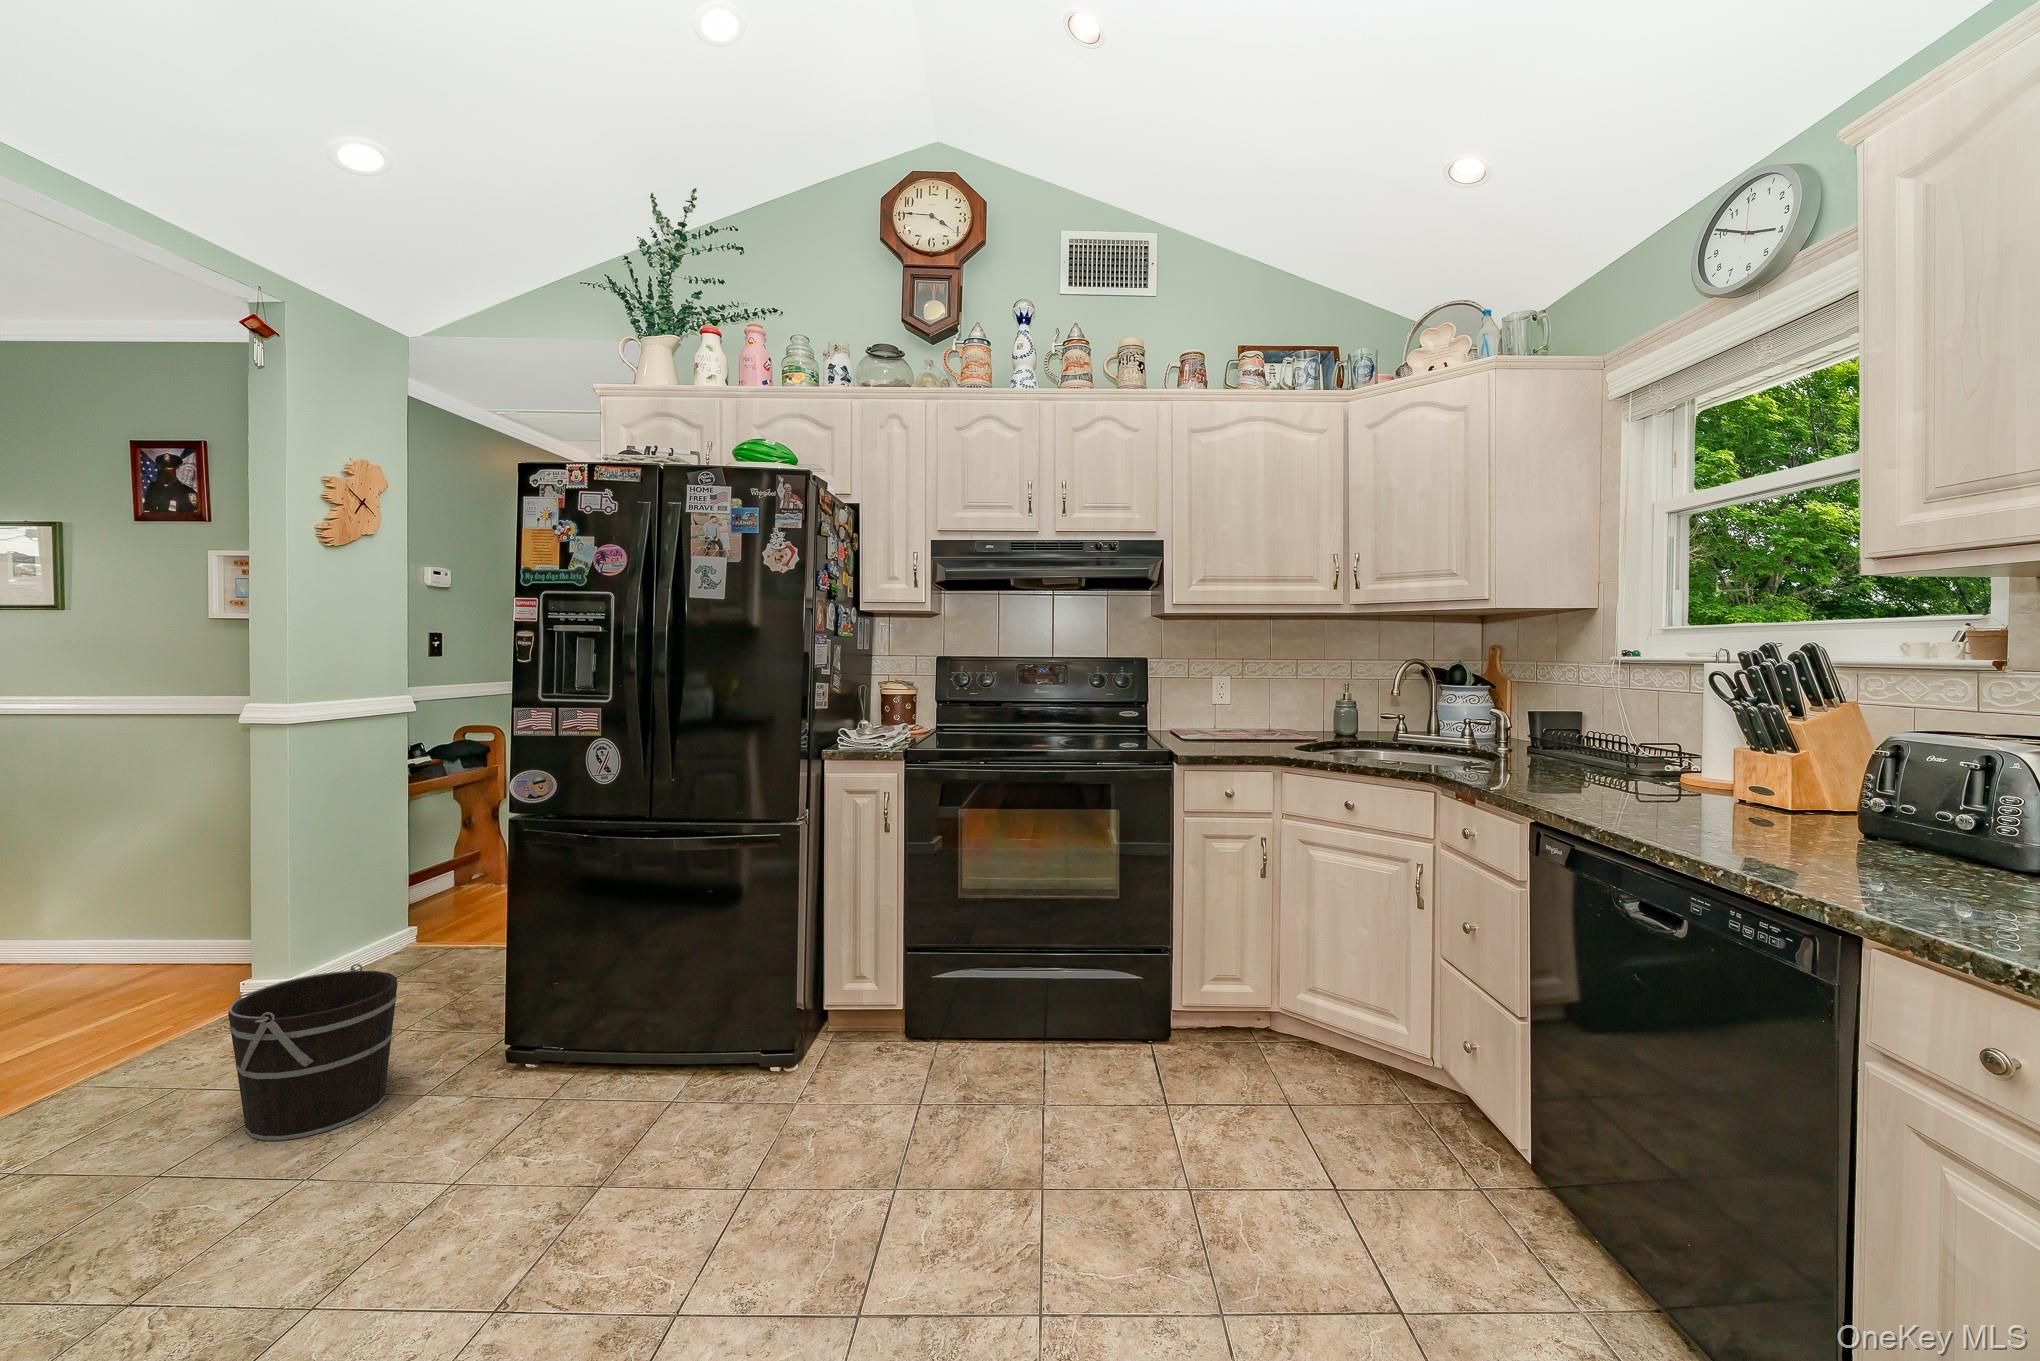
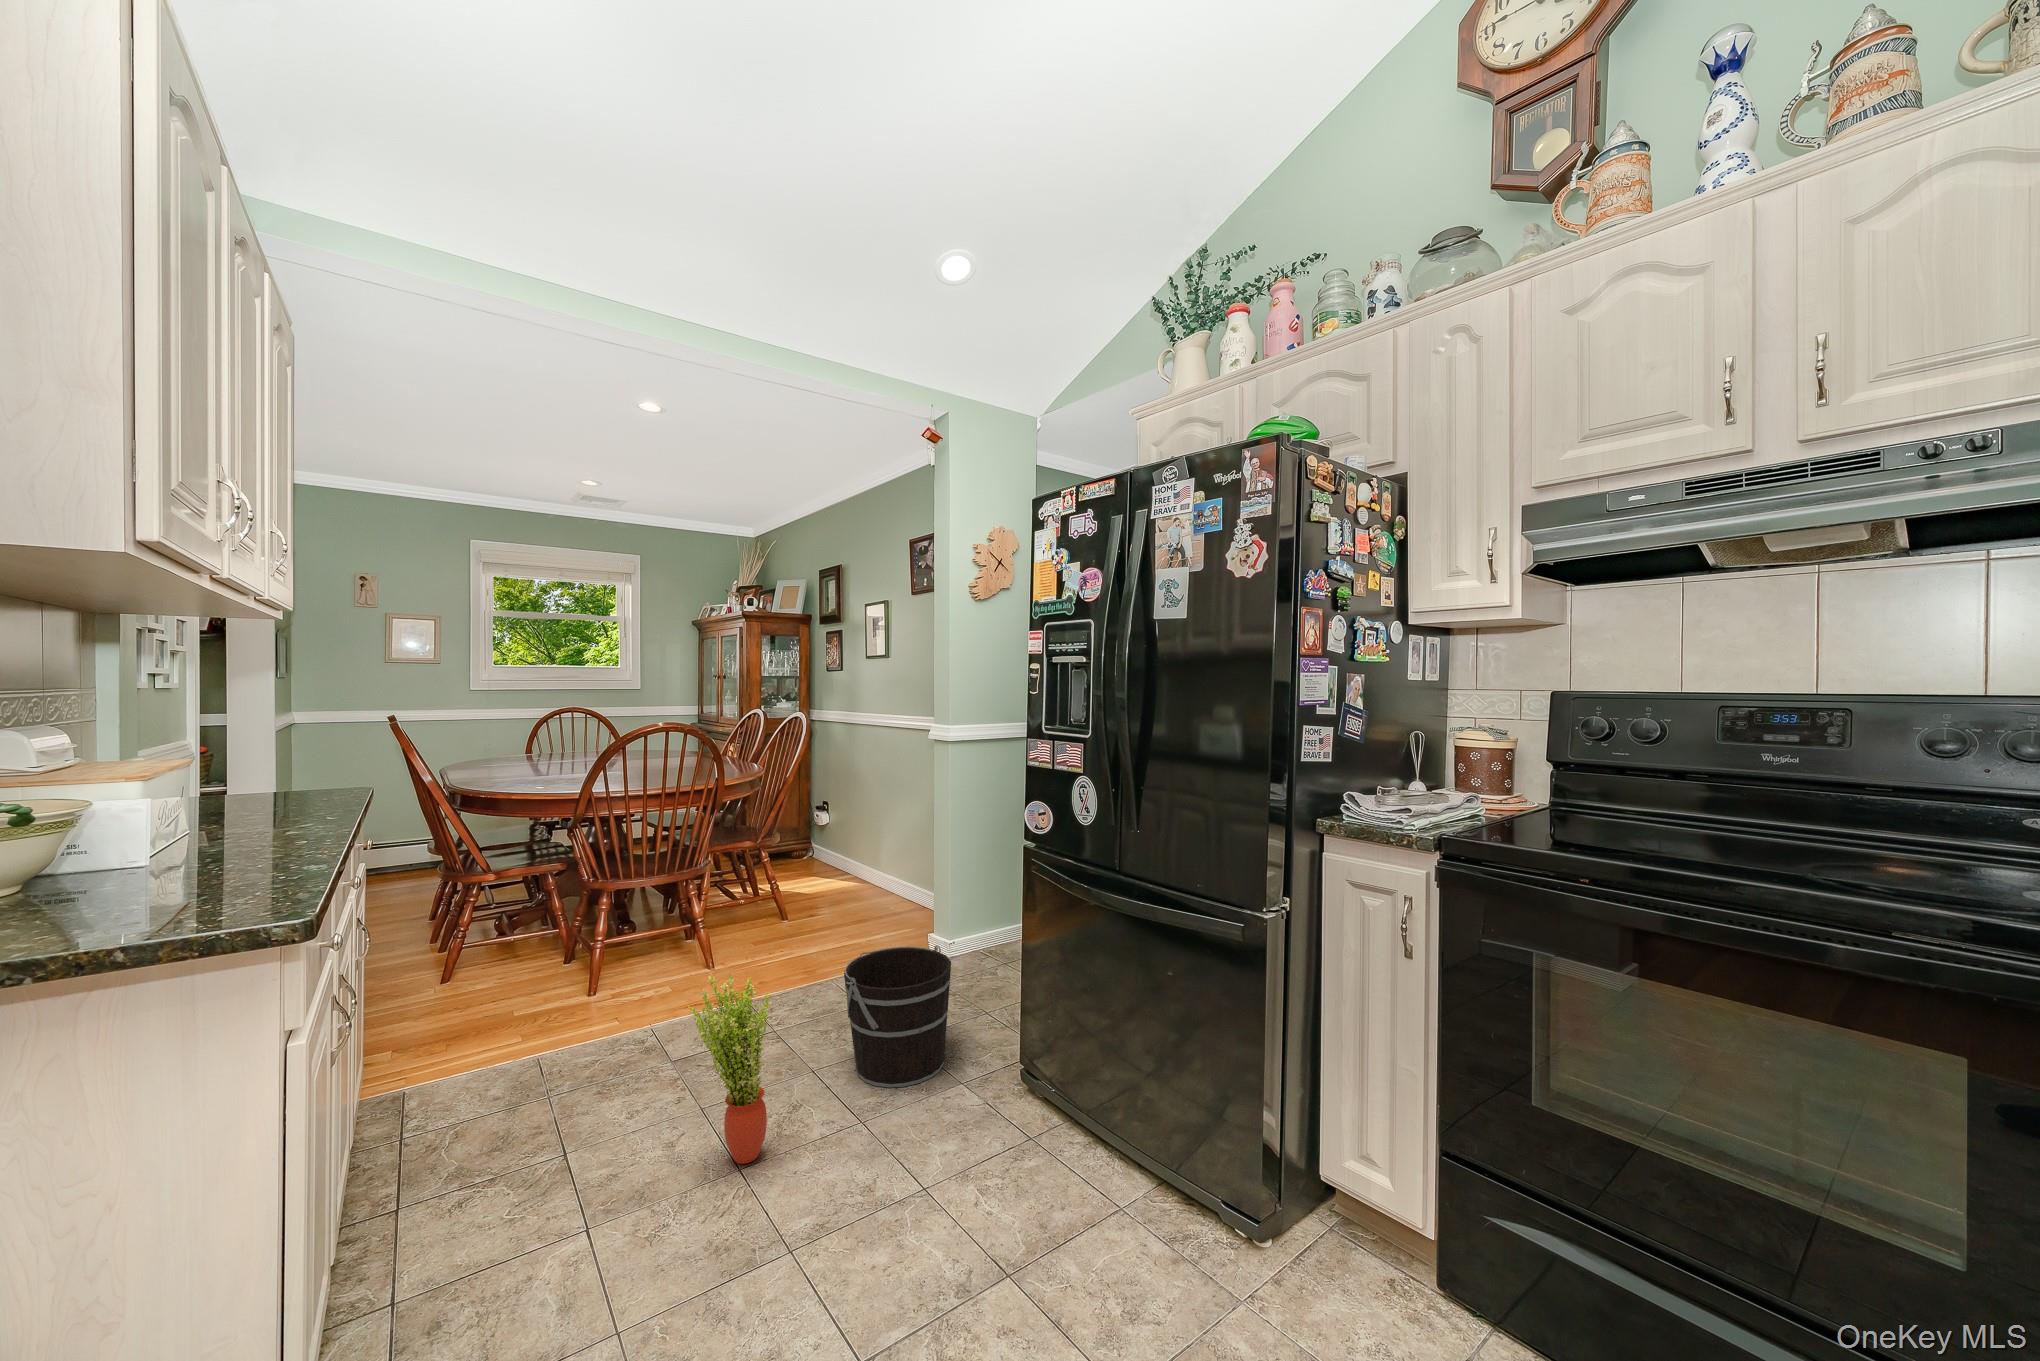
potted plant: none [67,1014,220,1262] -> present [688,973,772,1164]

